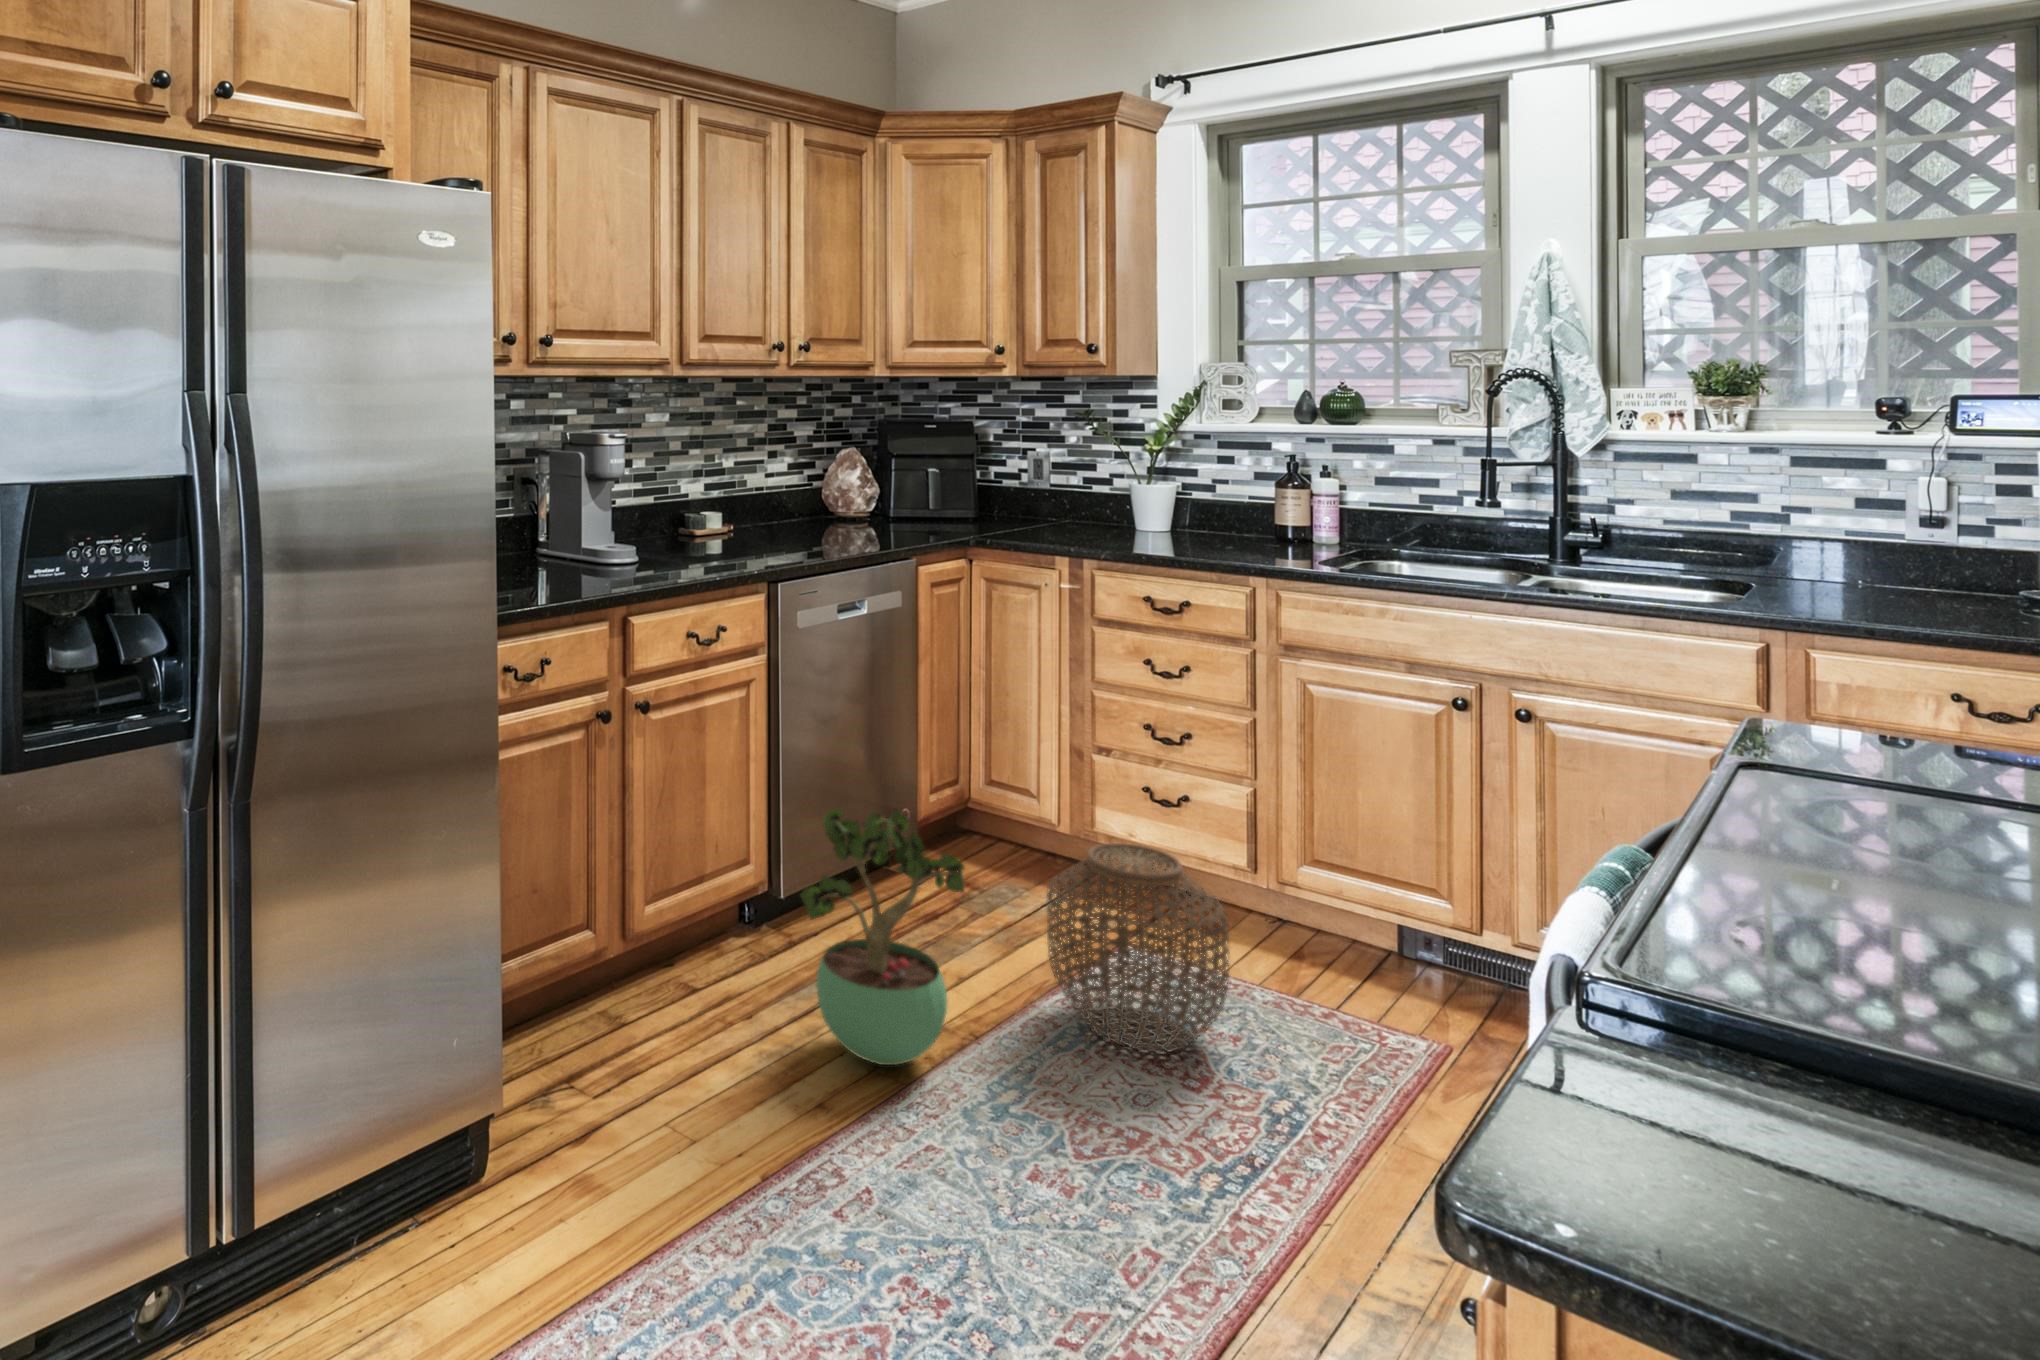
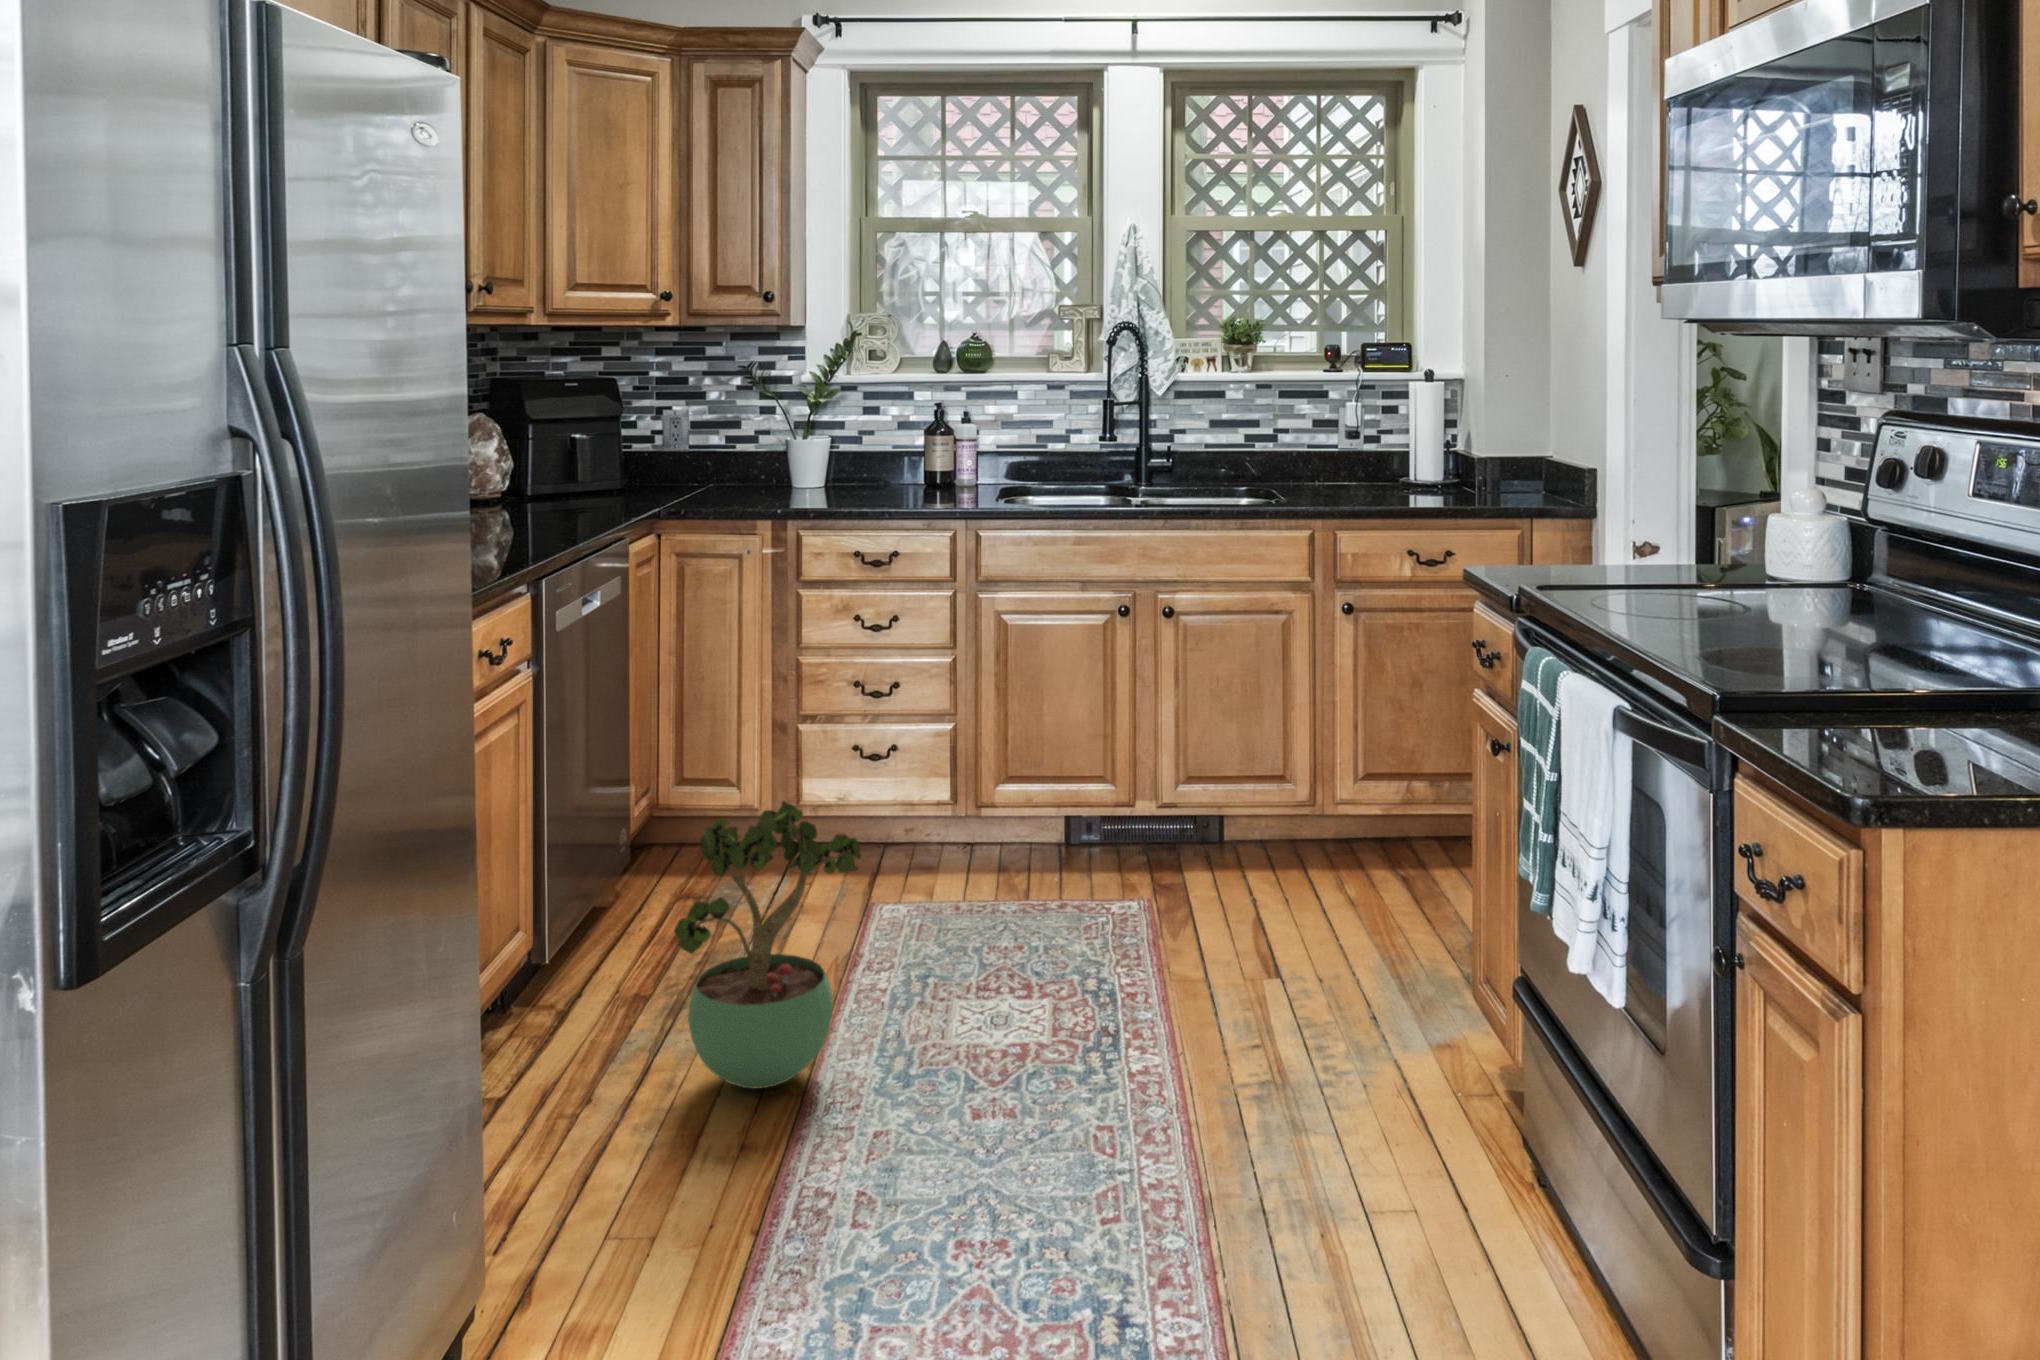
woven basket: present [1047,843,1229,1052] -> none [863,791,1026,987]

